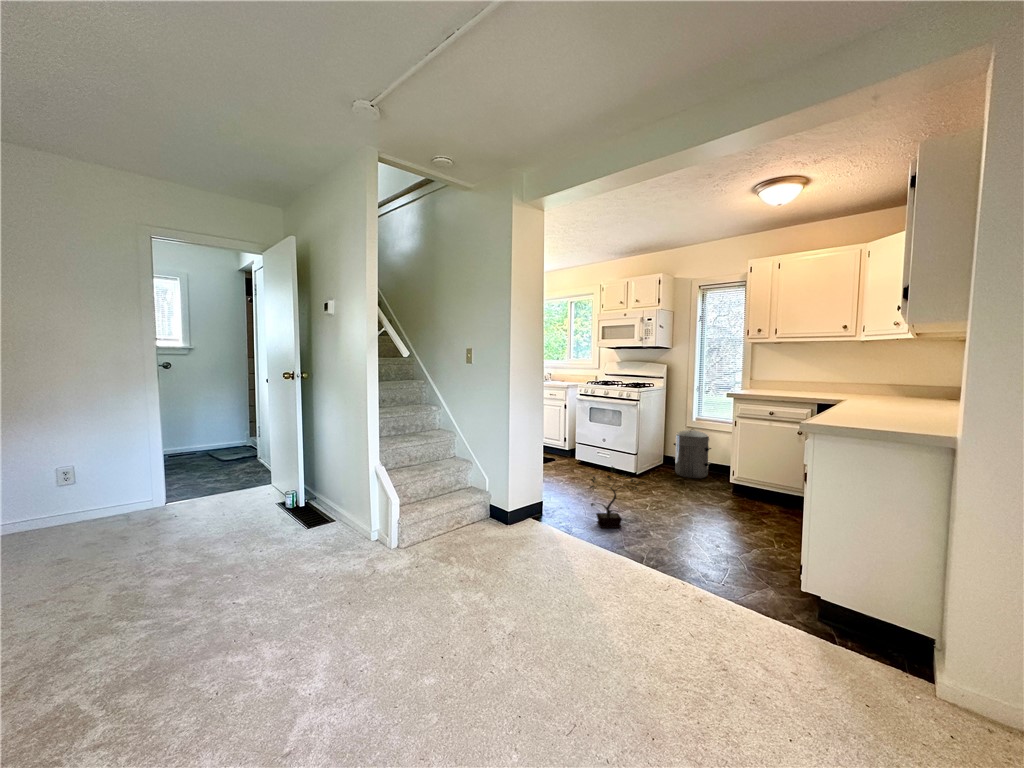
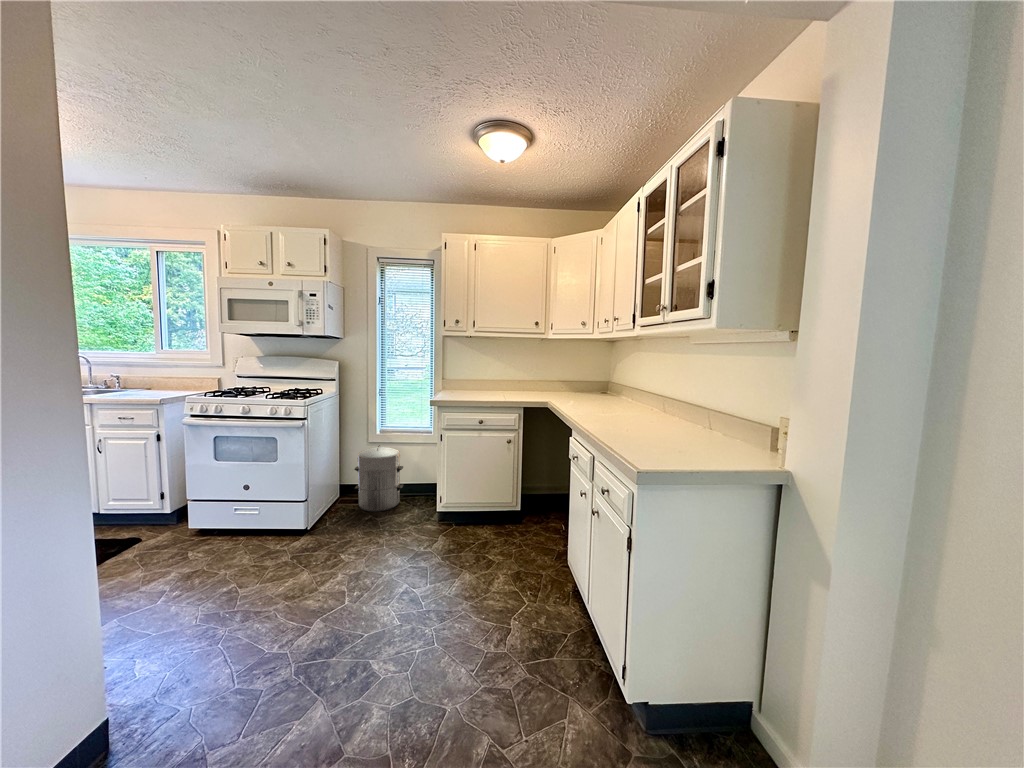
potted plant: present [590,466,645,528] -> none [245,573,366,714]

